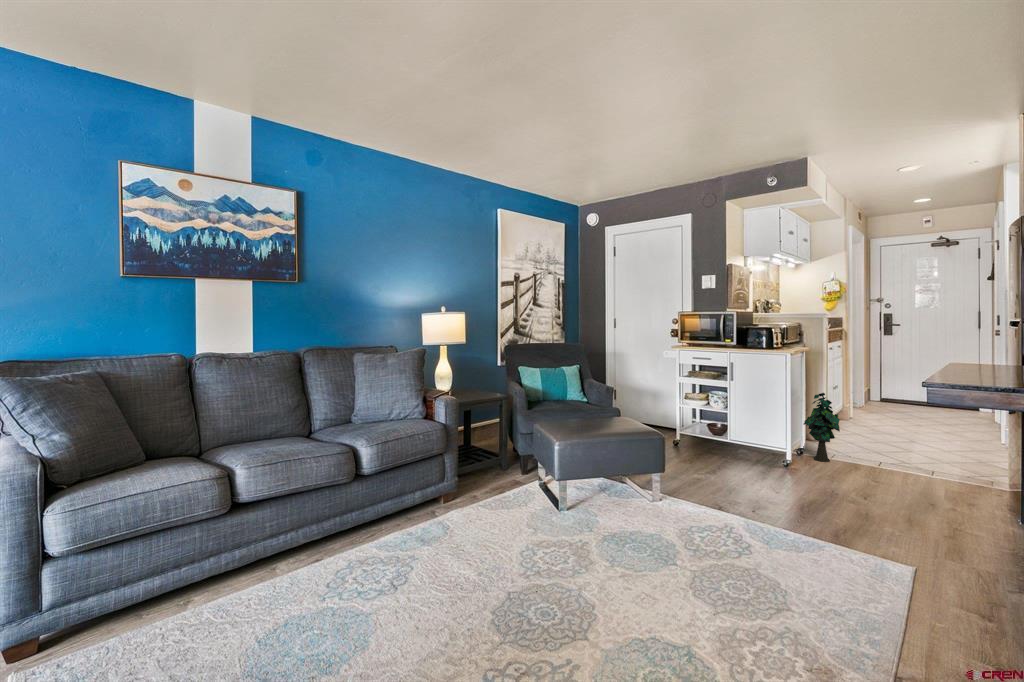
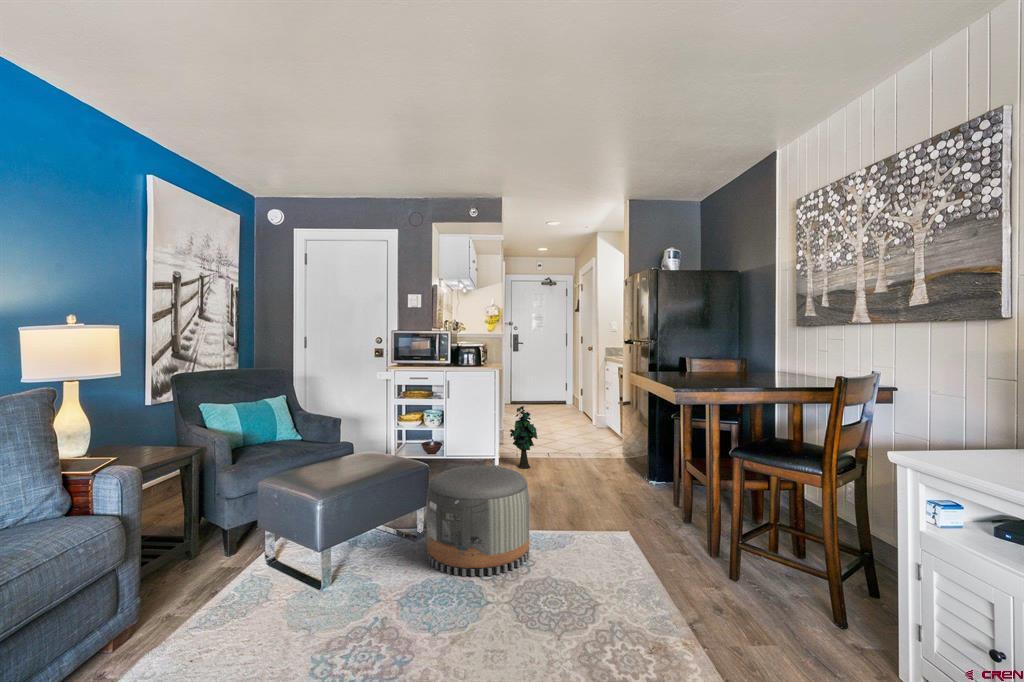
pouf: none [651,439,753,541] -> present [426,466,529,577]

